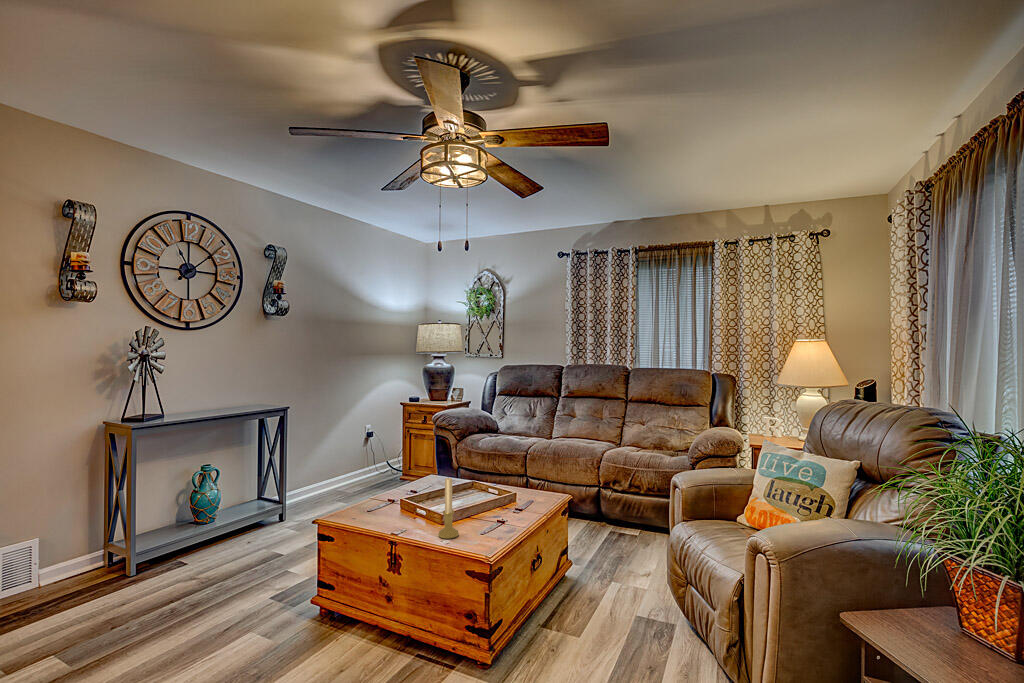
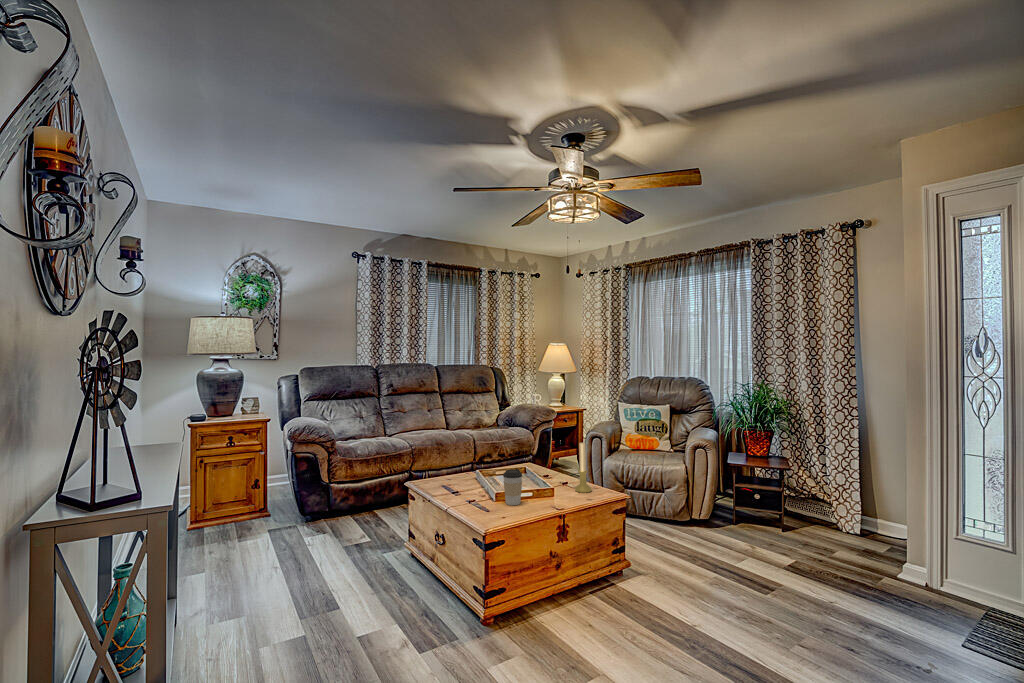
coffee cup: none [366,484,386,520] -> present [503,469,522,505]

